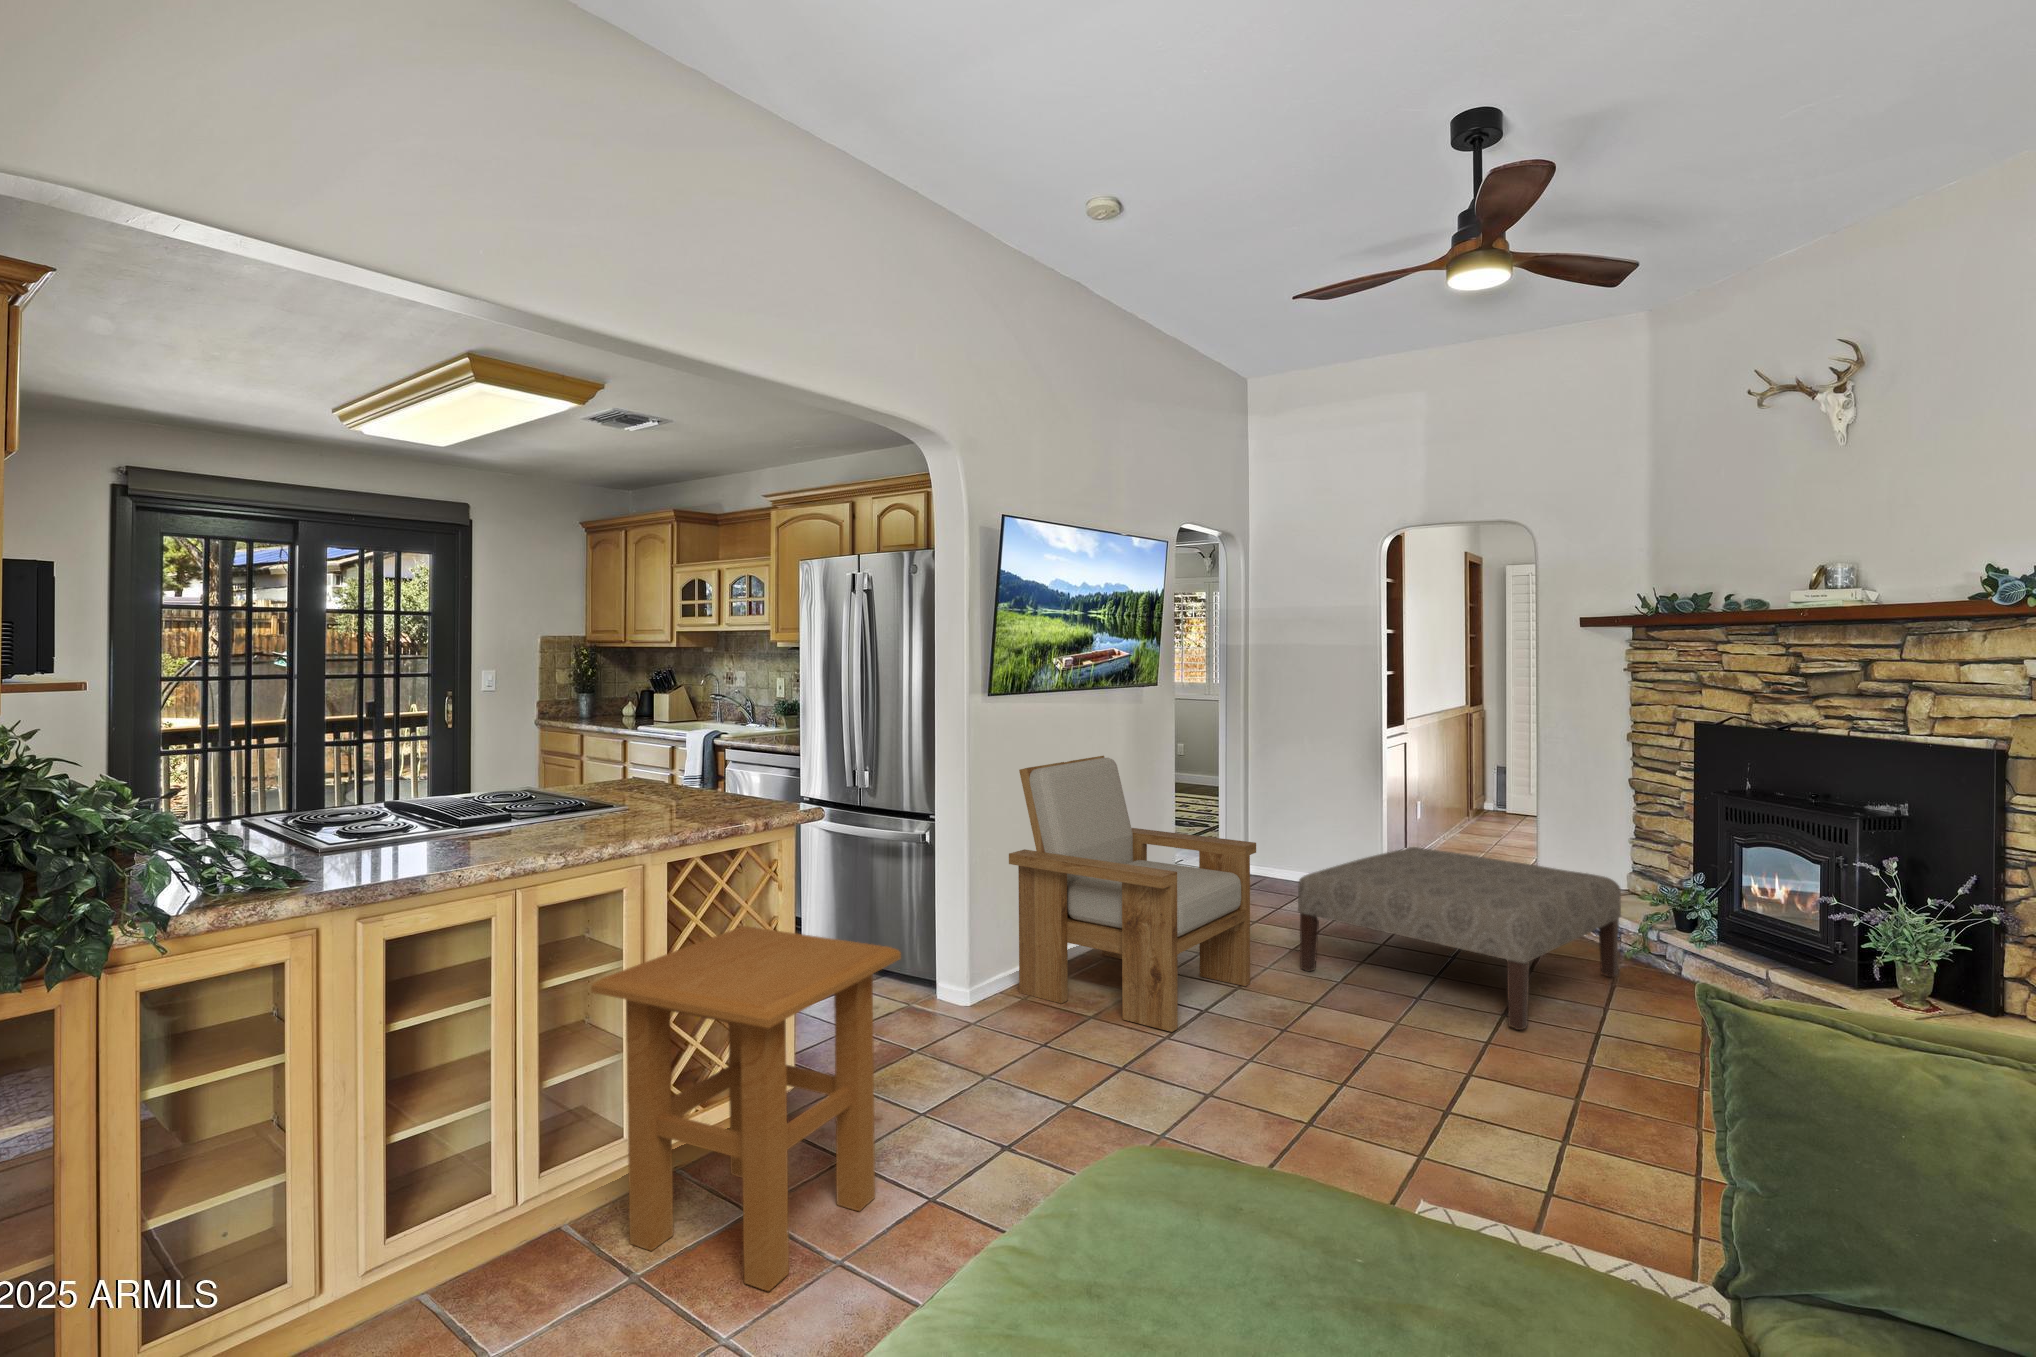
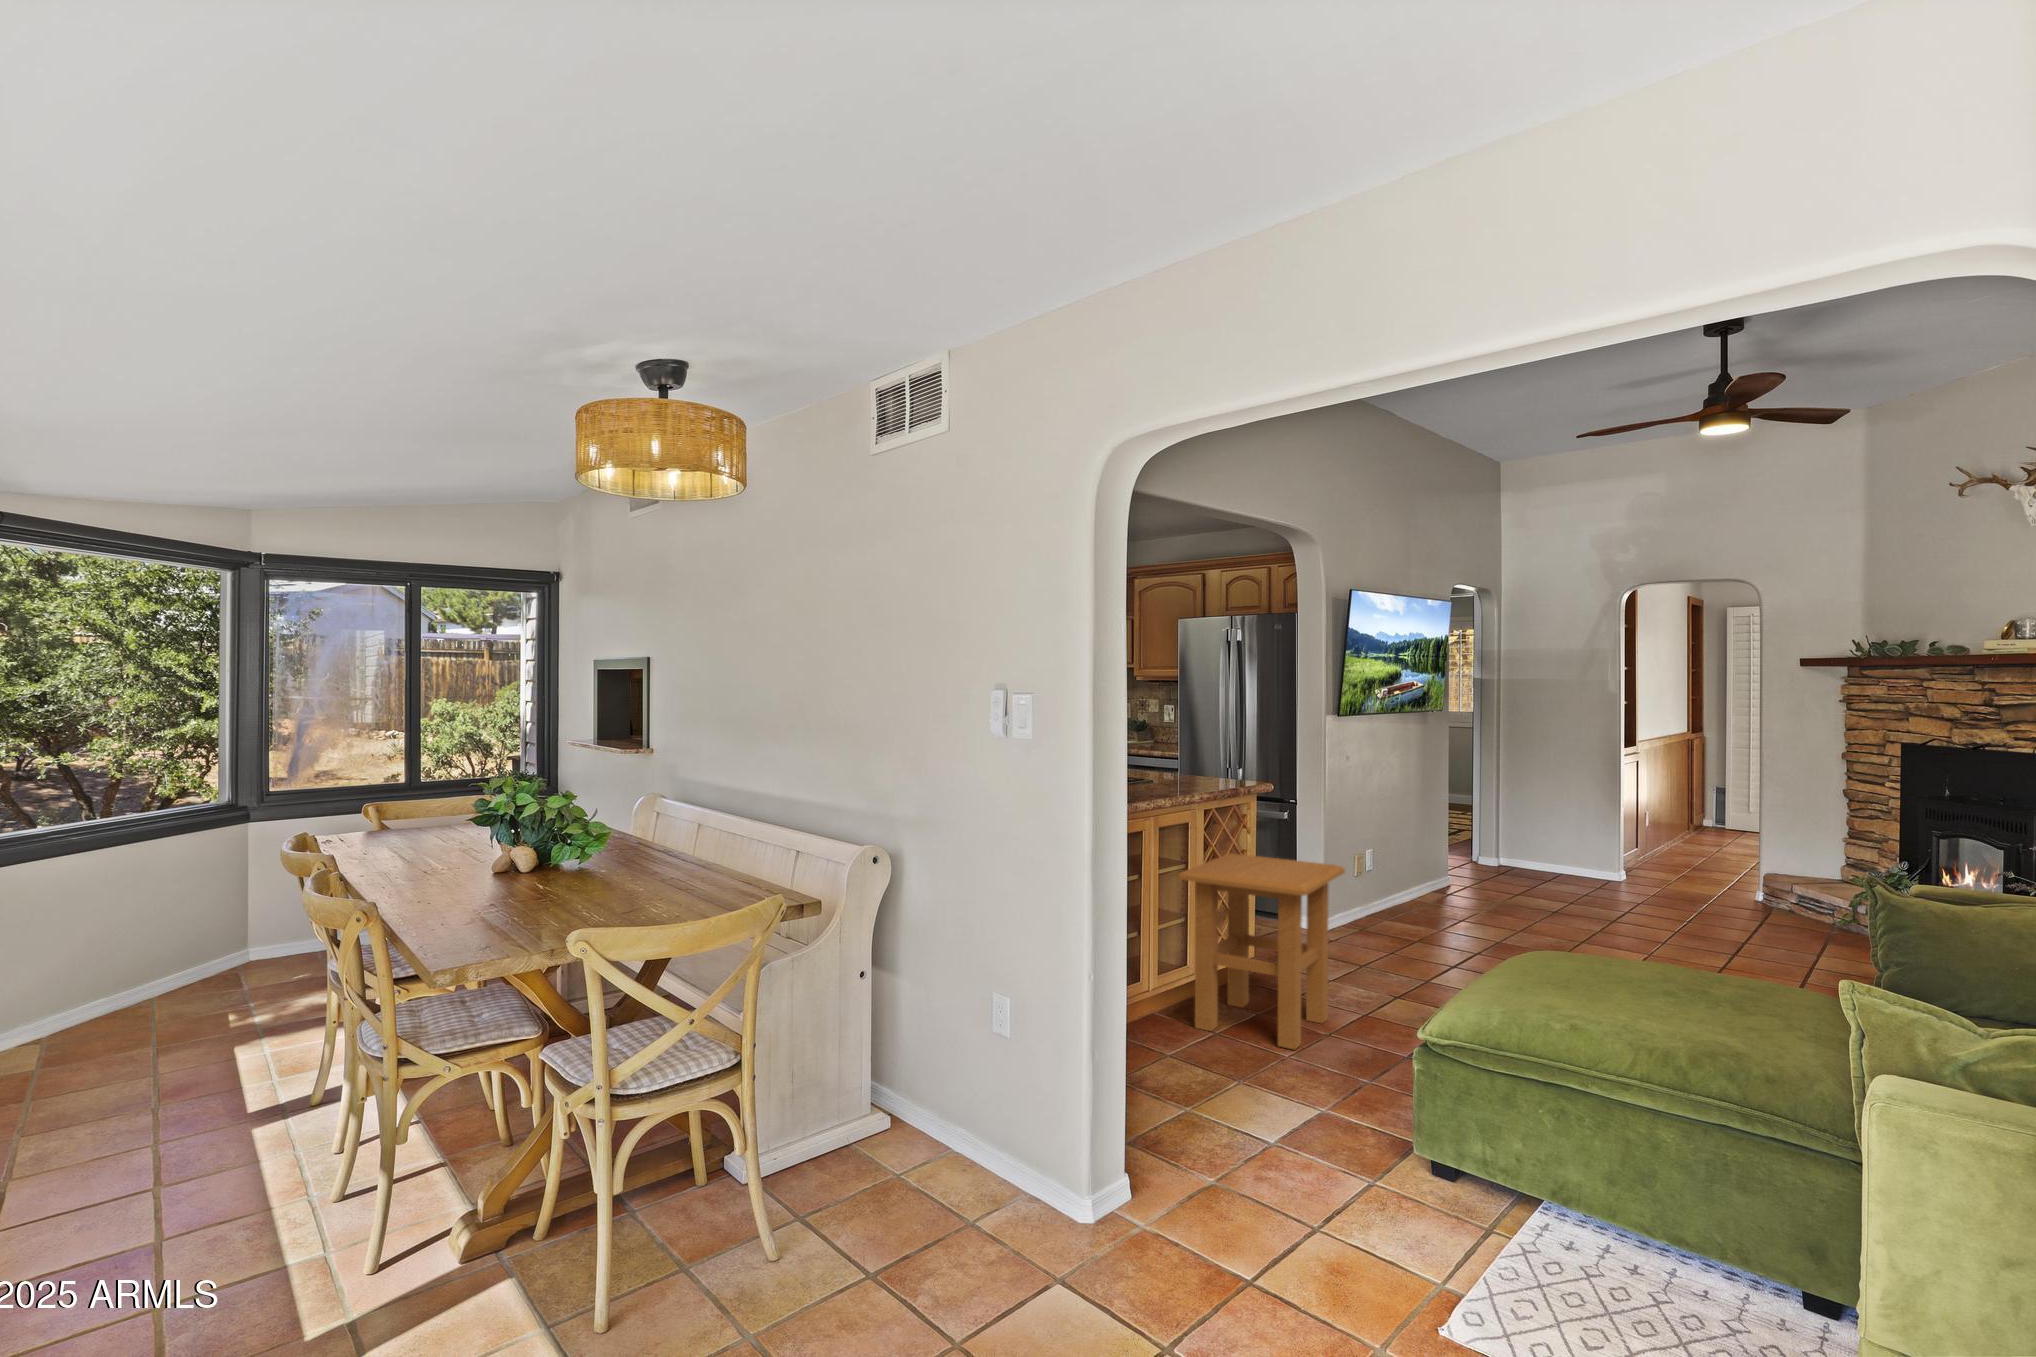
armchair: present [1009,756,1256,1032] -> none [1349,760,1535,955]
ottoman: present [1298,847,1621,1030] -> none [1565,839,1837,966]

